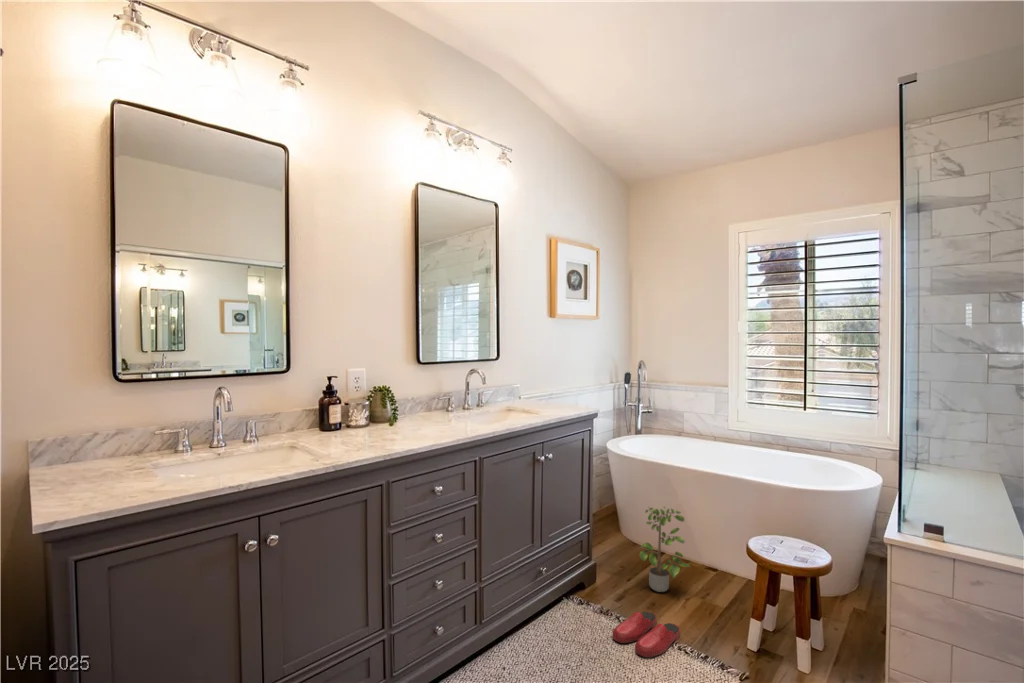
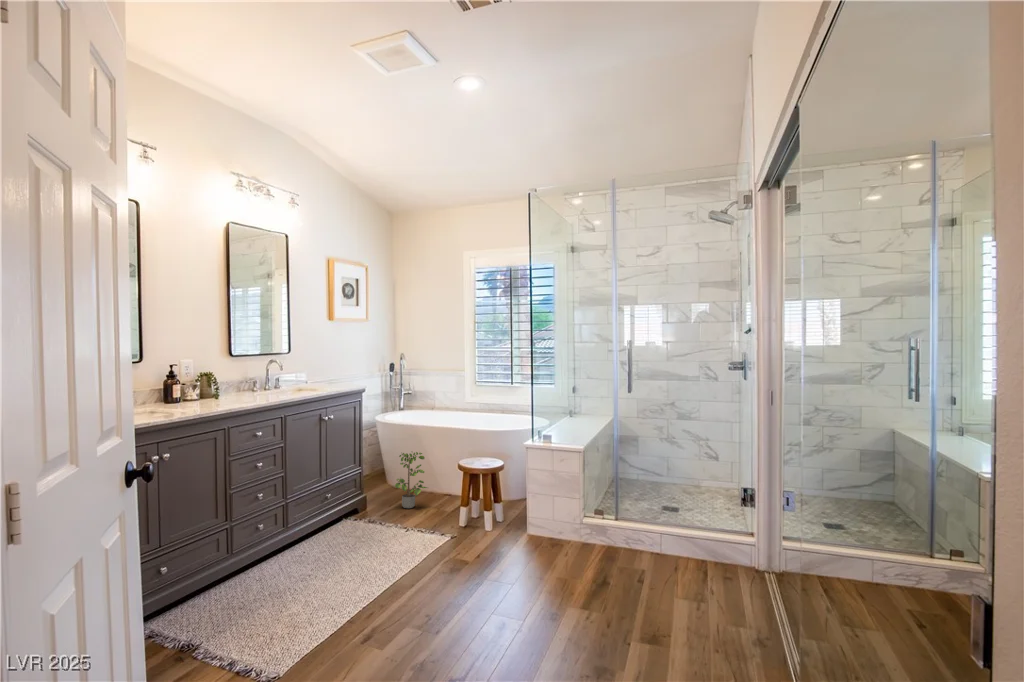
slippers: present [613,612,680,657] -> none [374,514,417,532]

